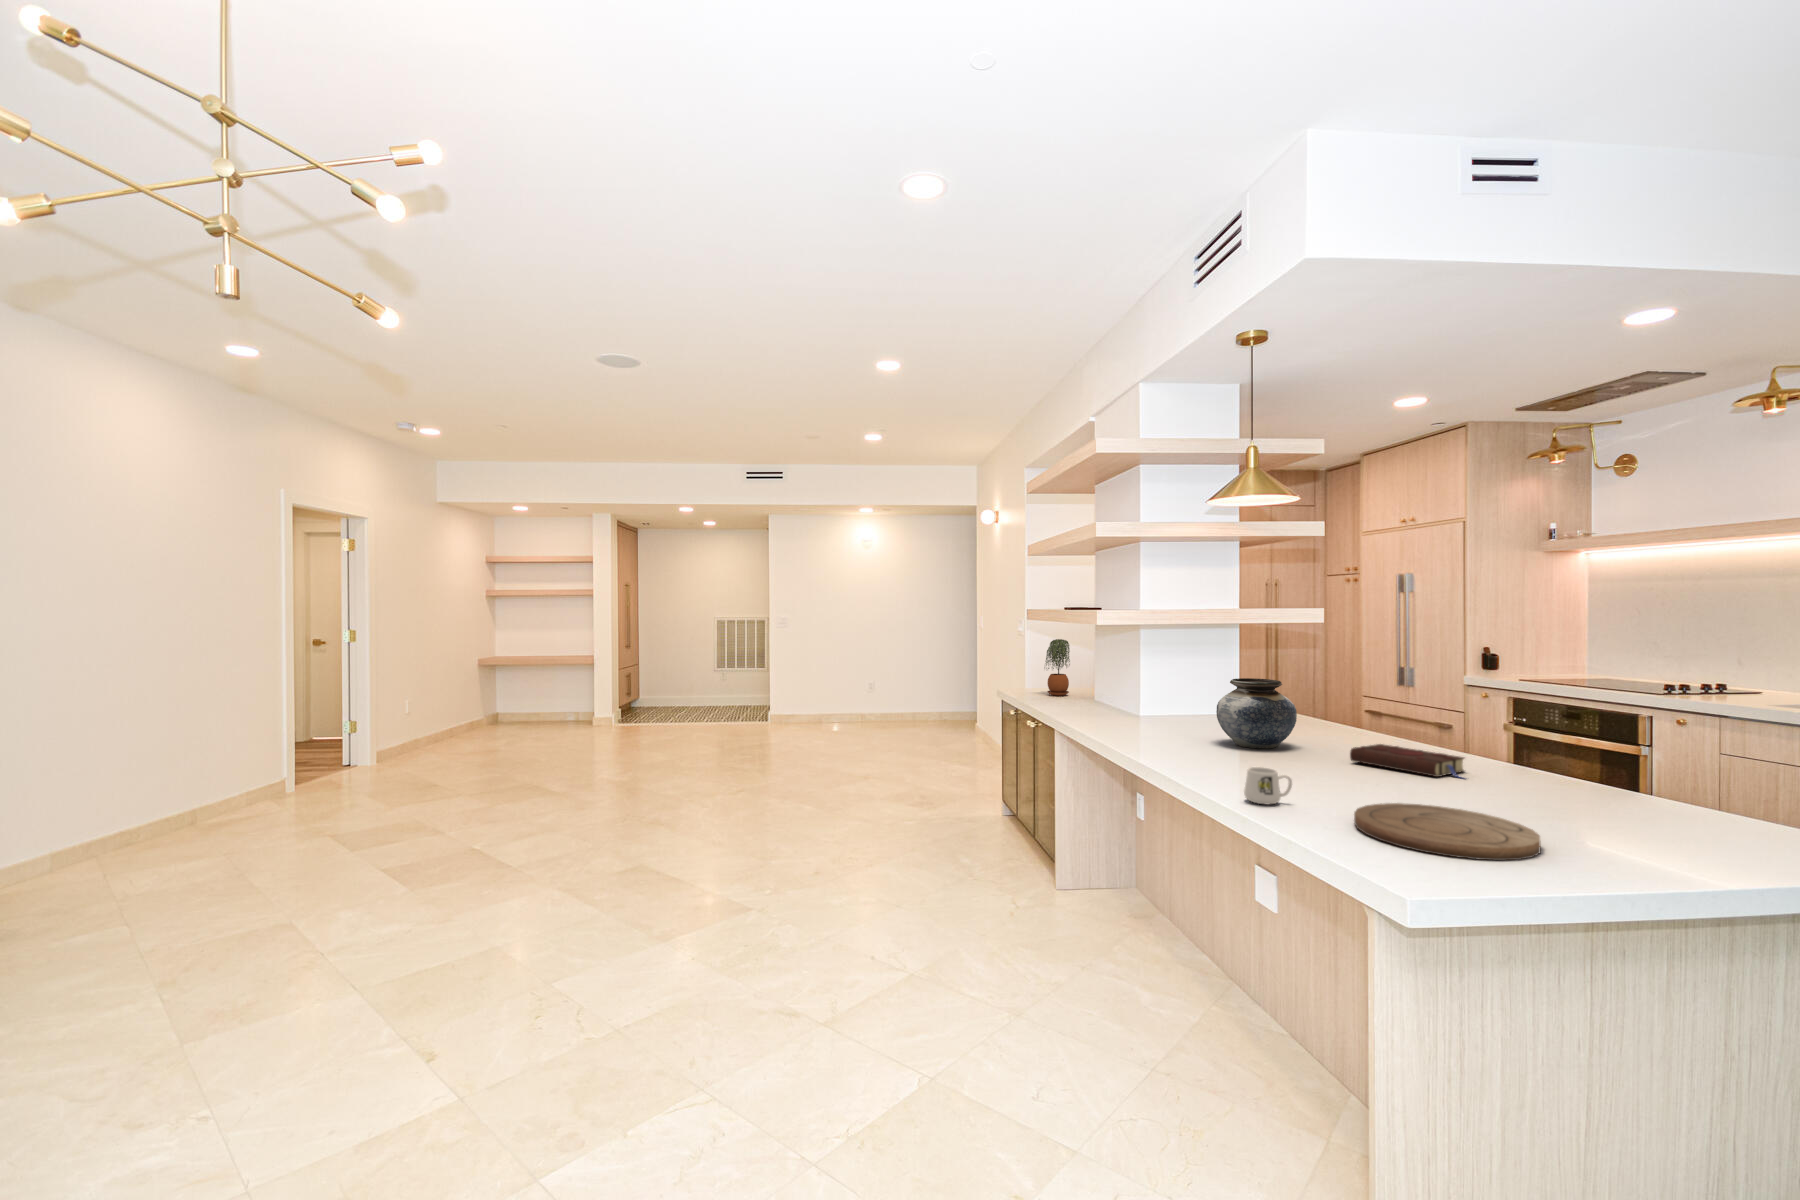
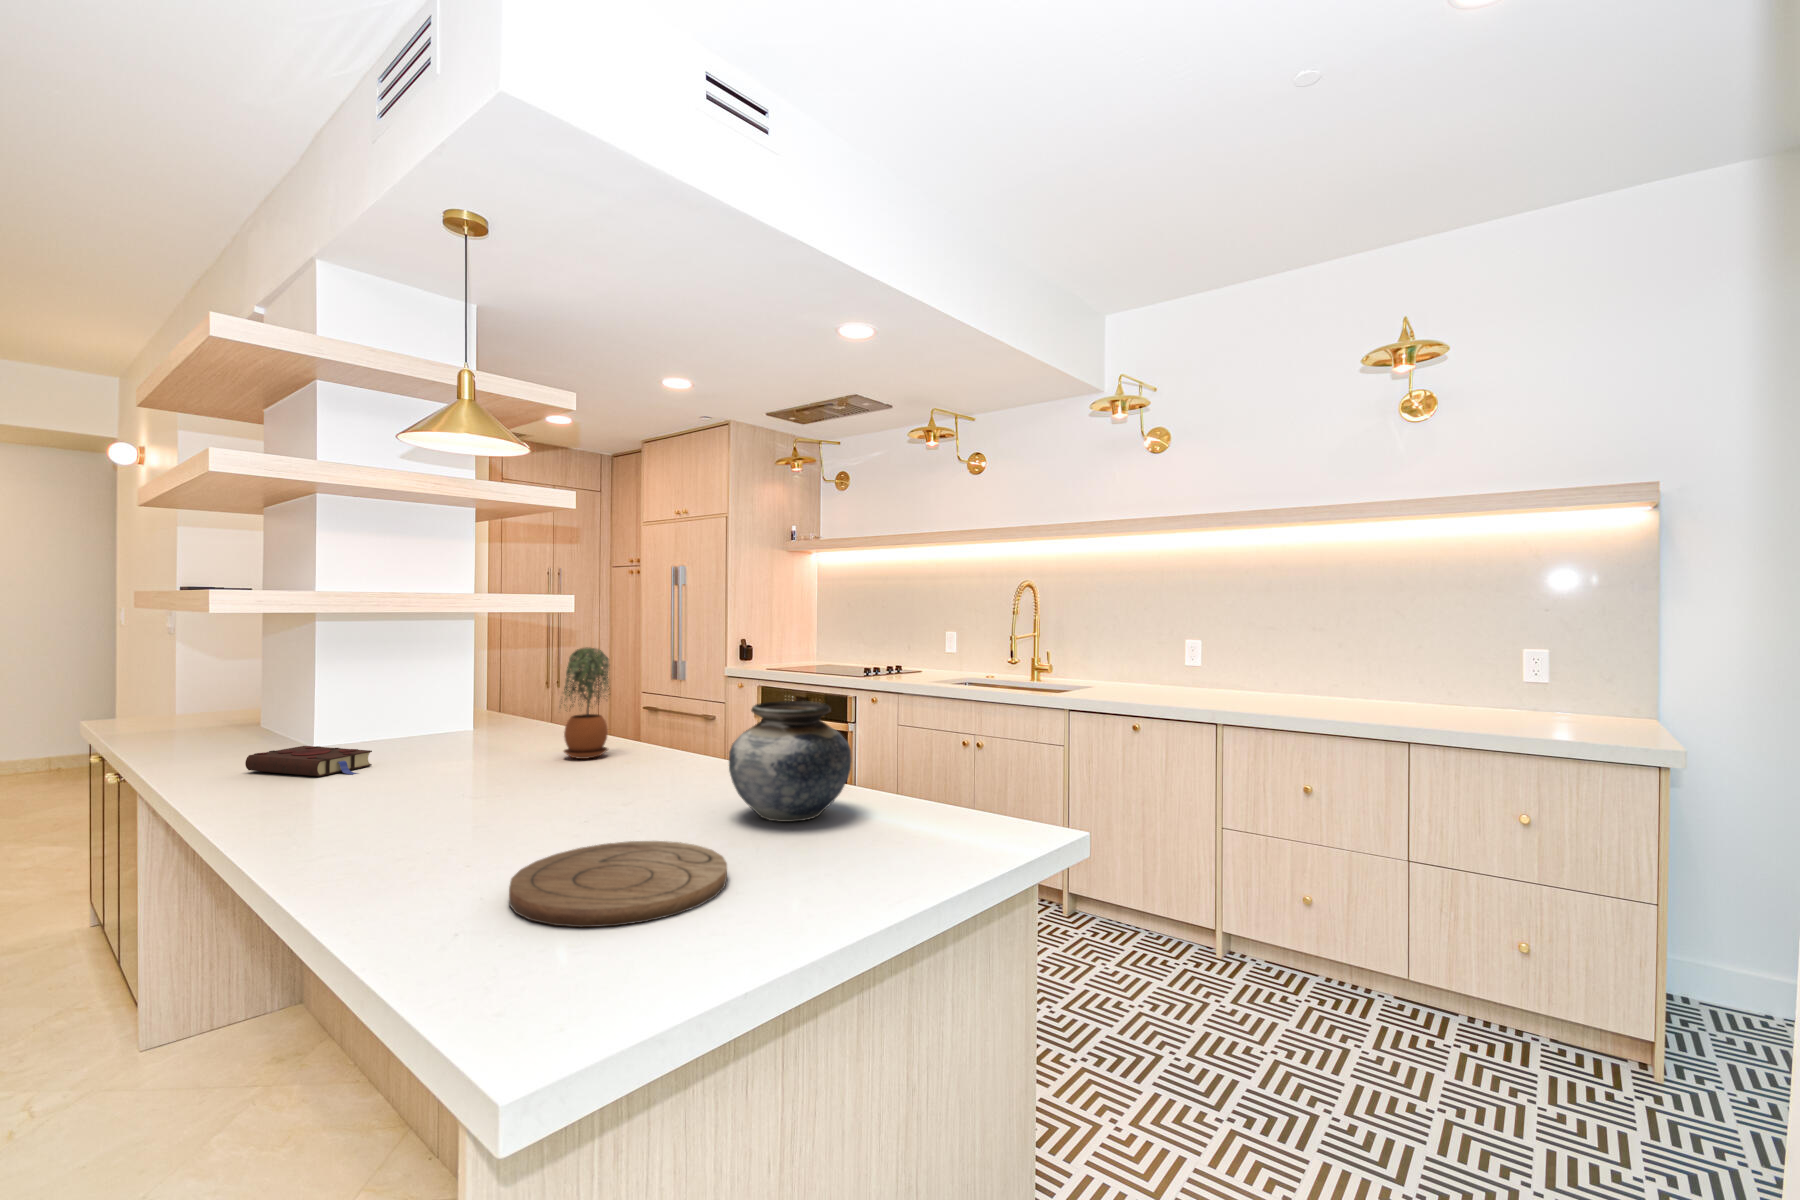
potted plant: present [1046,639,1070,696] -> present [564,648,610,759]
vase: present [1216,678,1297,748] -> present [729,701,852,822]
book: present [1350,744,1464,779] -> present [245,746,372,776]
mug: present [1244,767,1292,805] -> none [358,827,439,889]

